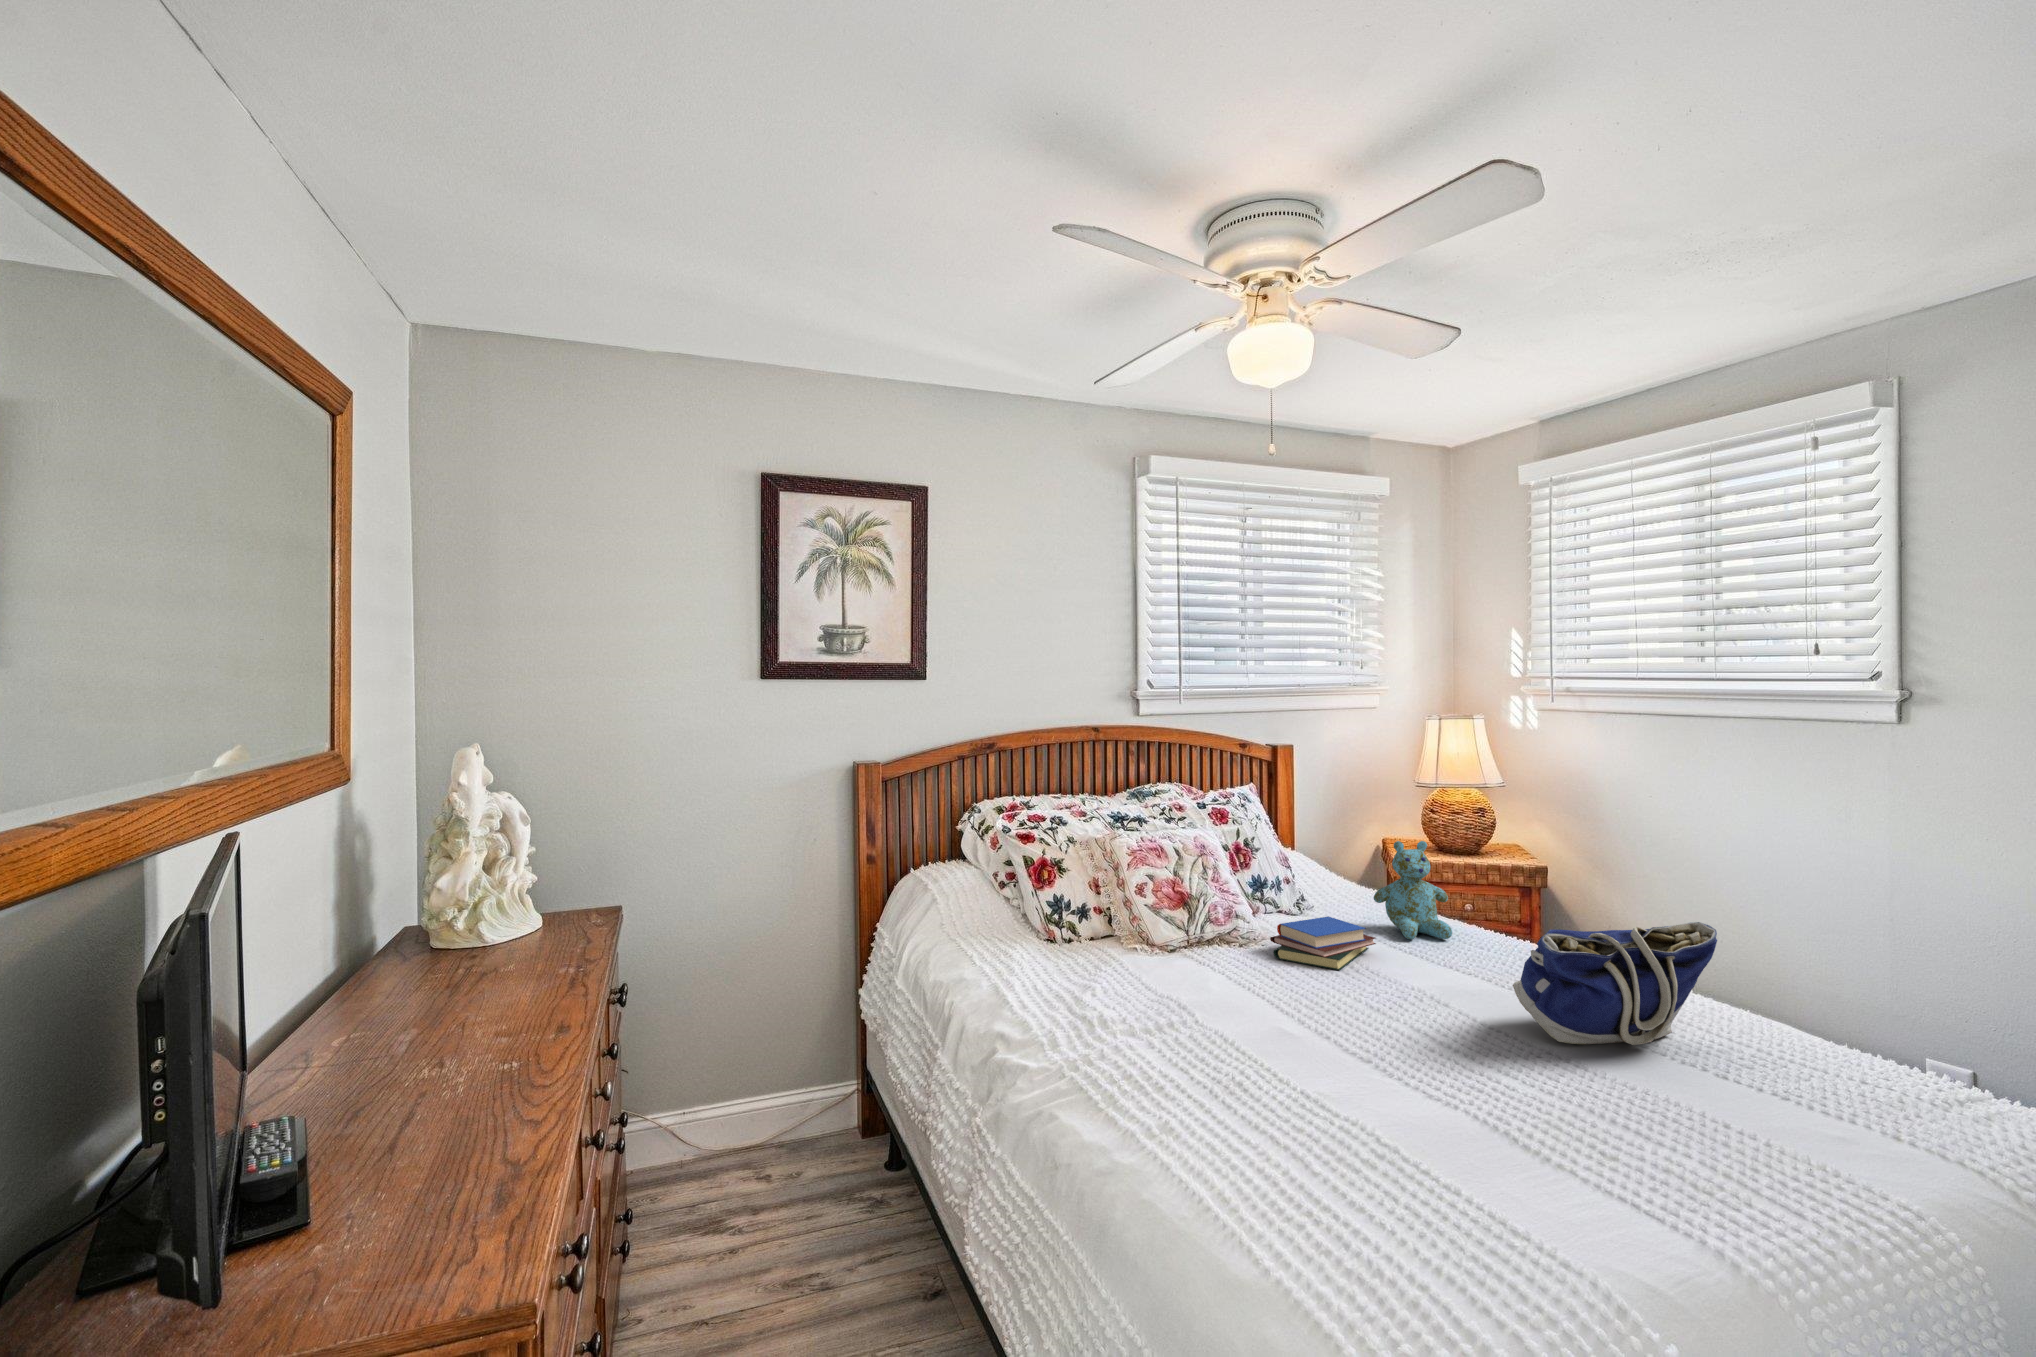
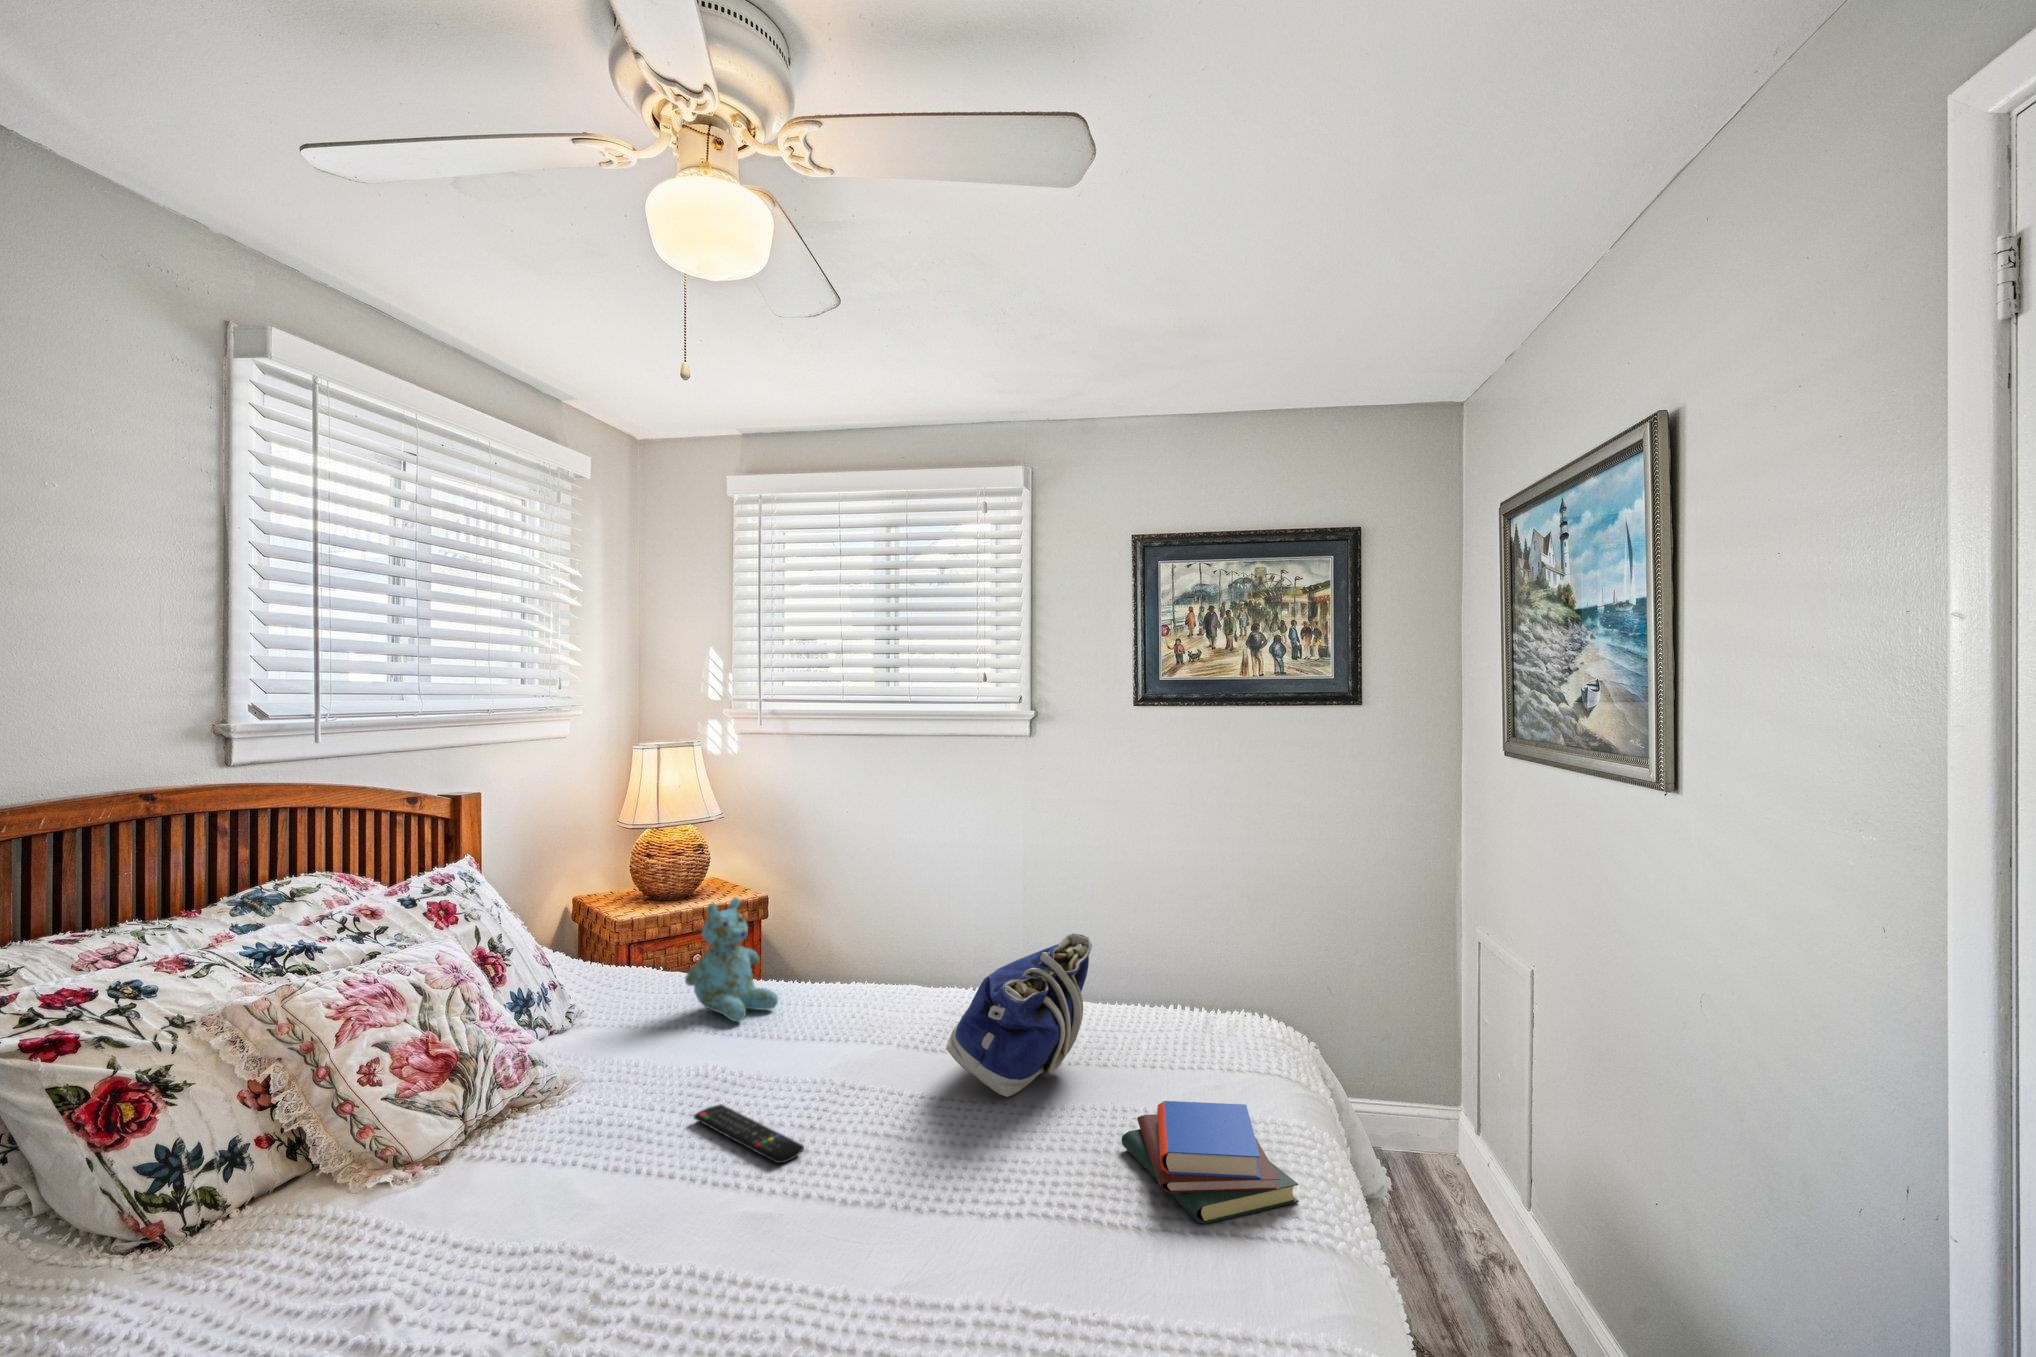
book: present [1270,916,1376,970] -> present [1122,1101,1298,1224]
remote control: none [1311,972,1358,1014] -> present [694,1104,804,1163]

